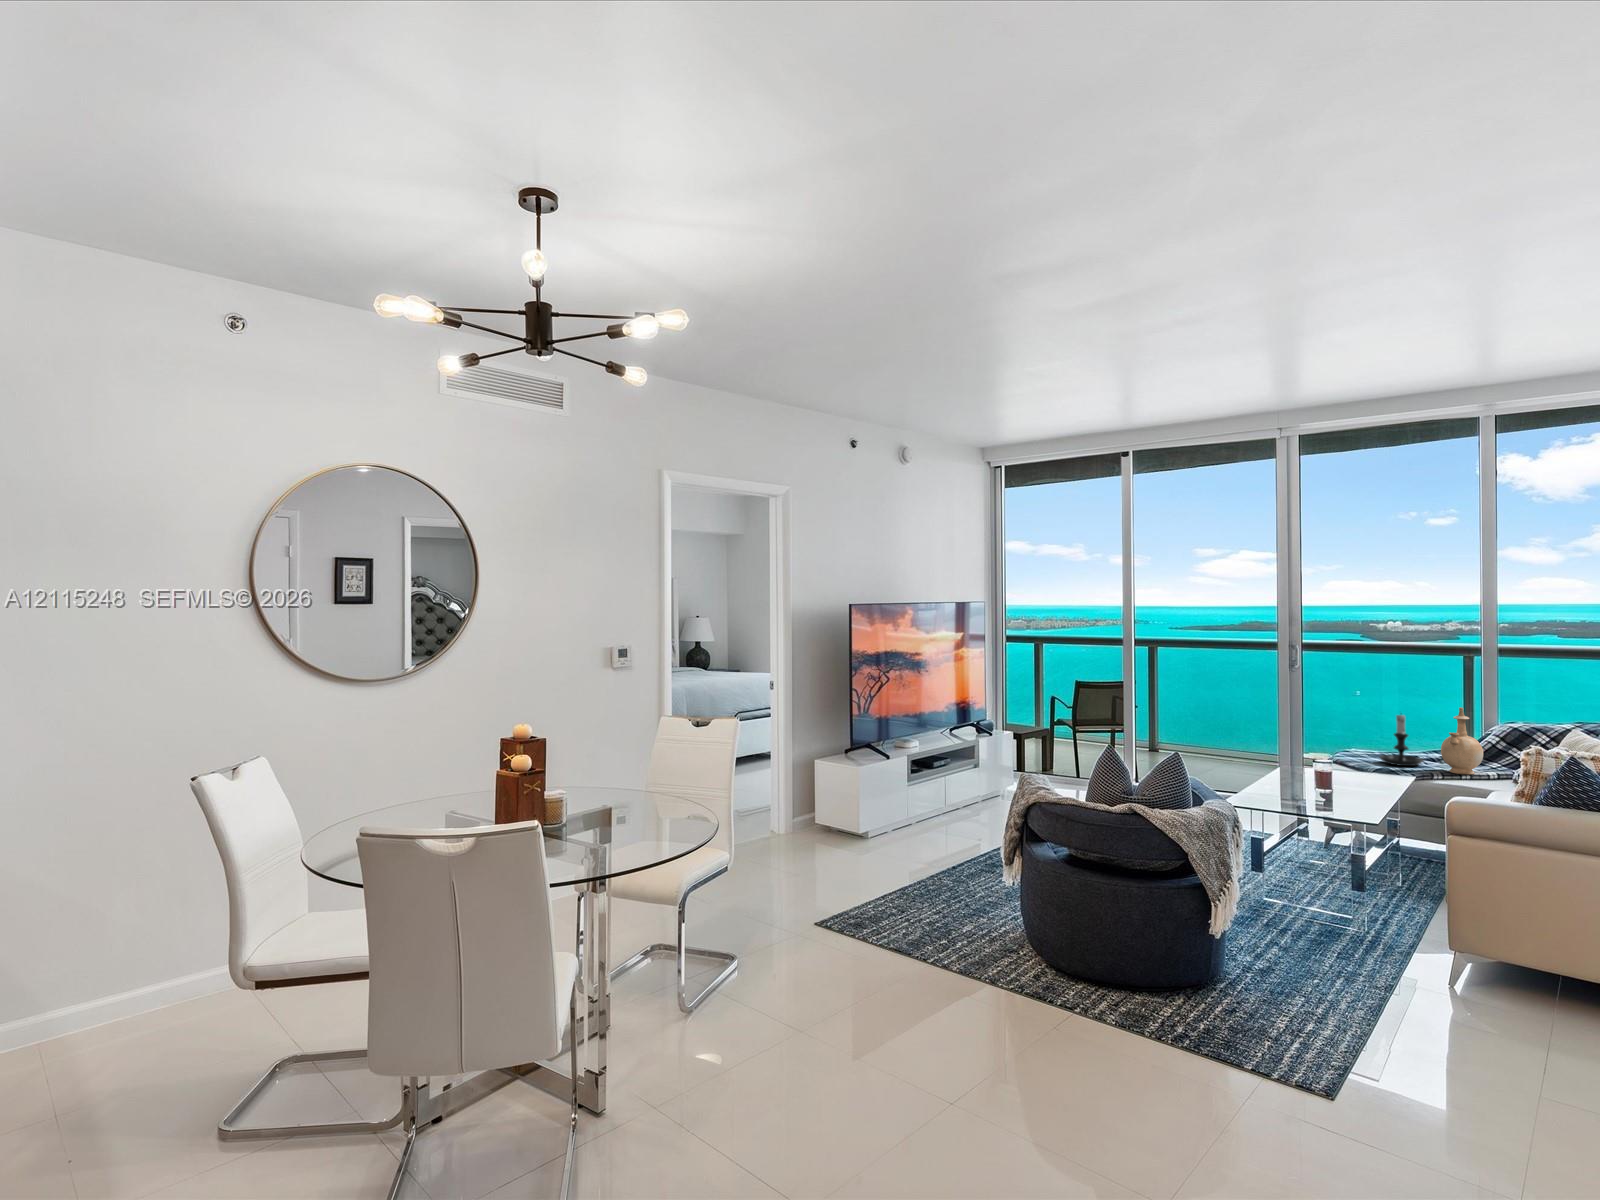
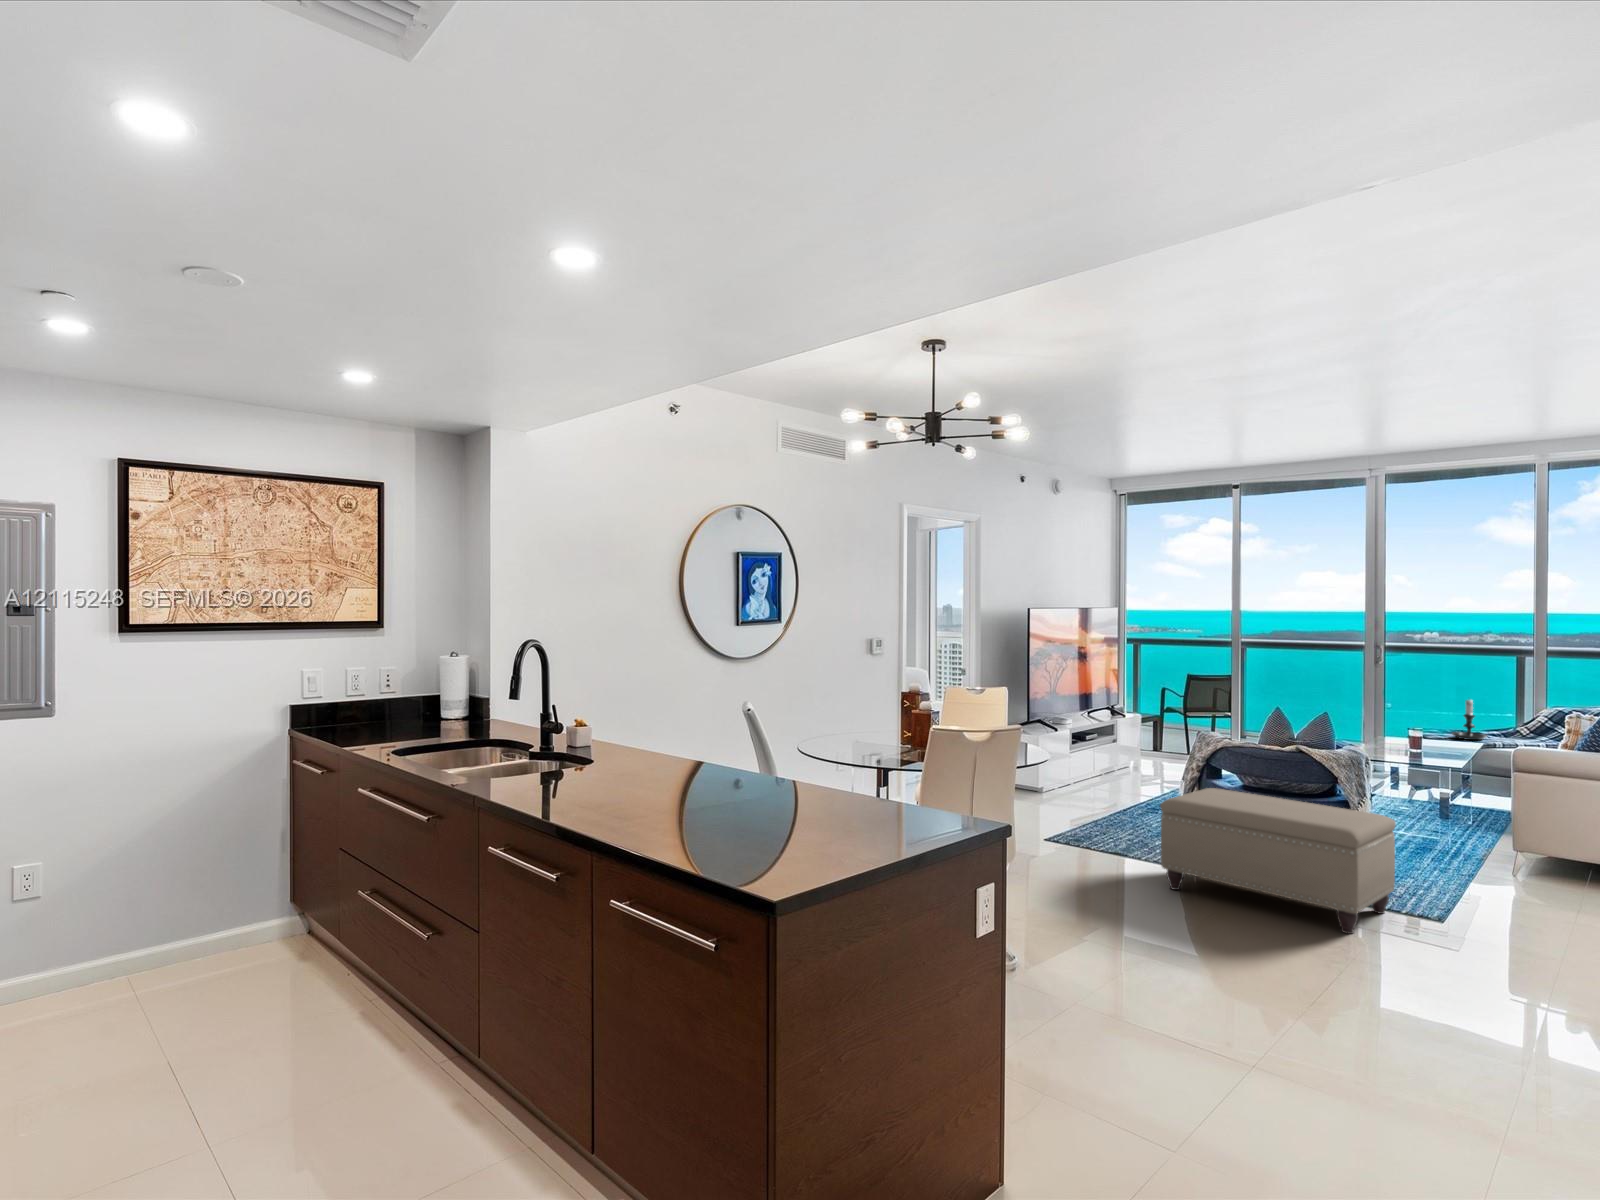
vase: present [1441,707,1483,775] -> none [1501,693,1535,745]
ottoman: none [918,866,1258,1139] -> present [1160,788,1396,934]

